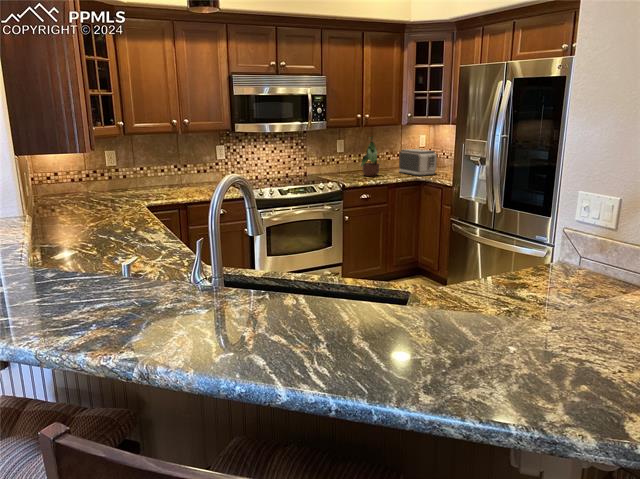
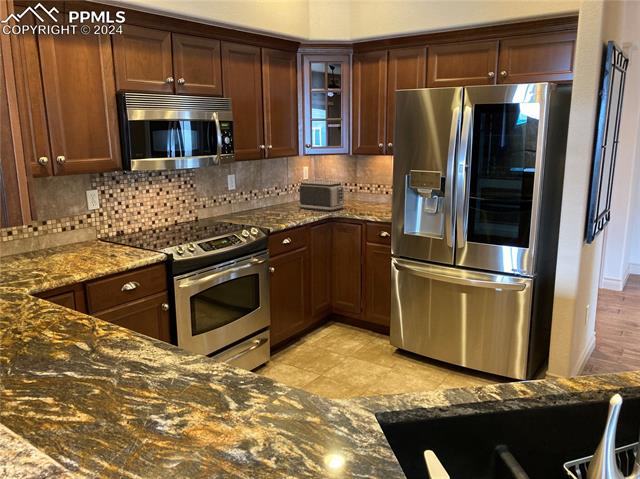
potted plant: present [361,136,380,176] -> none [262,168,291,216]

